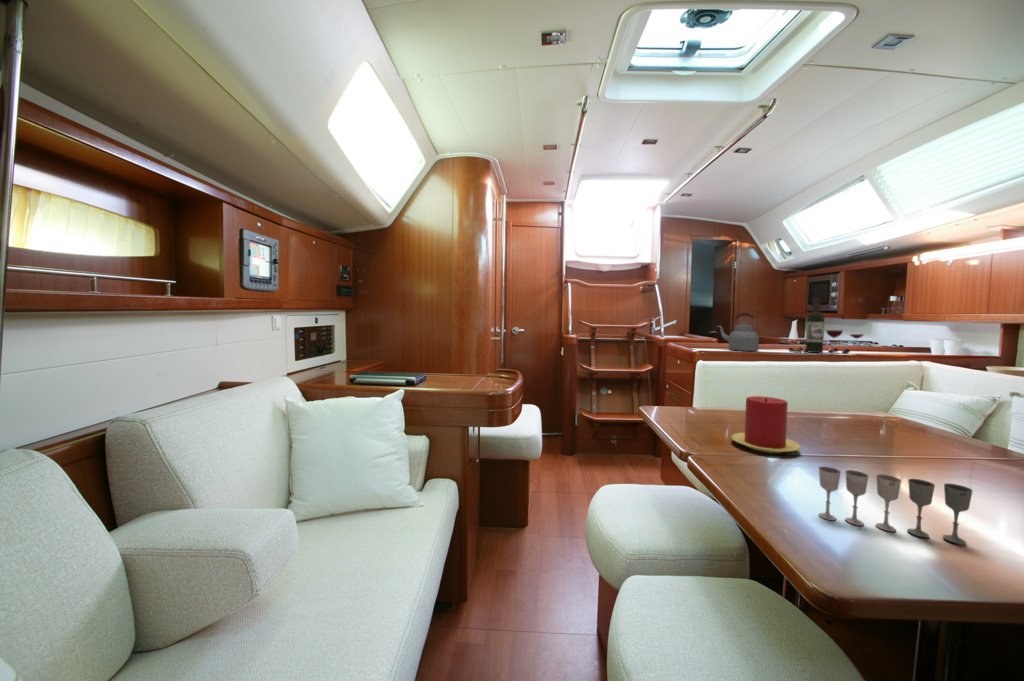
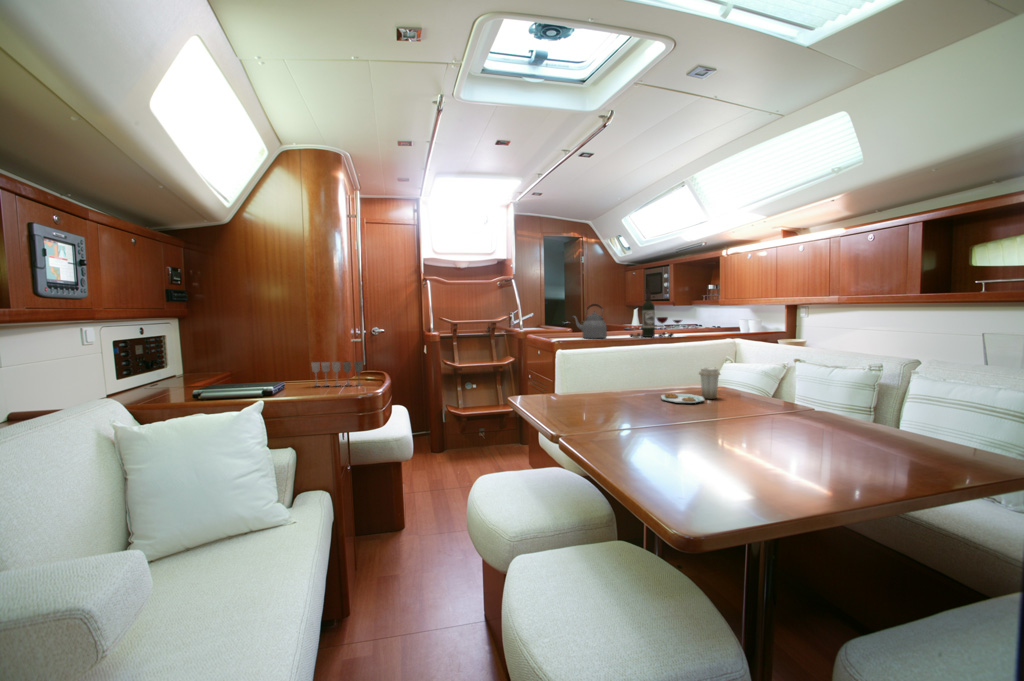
candle: present [732,396,801,453] -> none [588,375,637,420]
plate: none [834,397,932,442] -> present [661,368,720,403]
wine glass: present [819,467,973,544] -> present [311,361,363,386]

